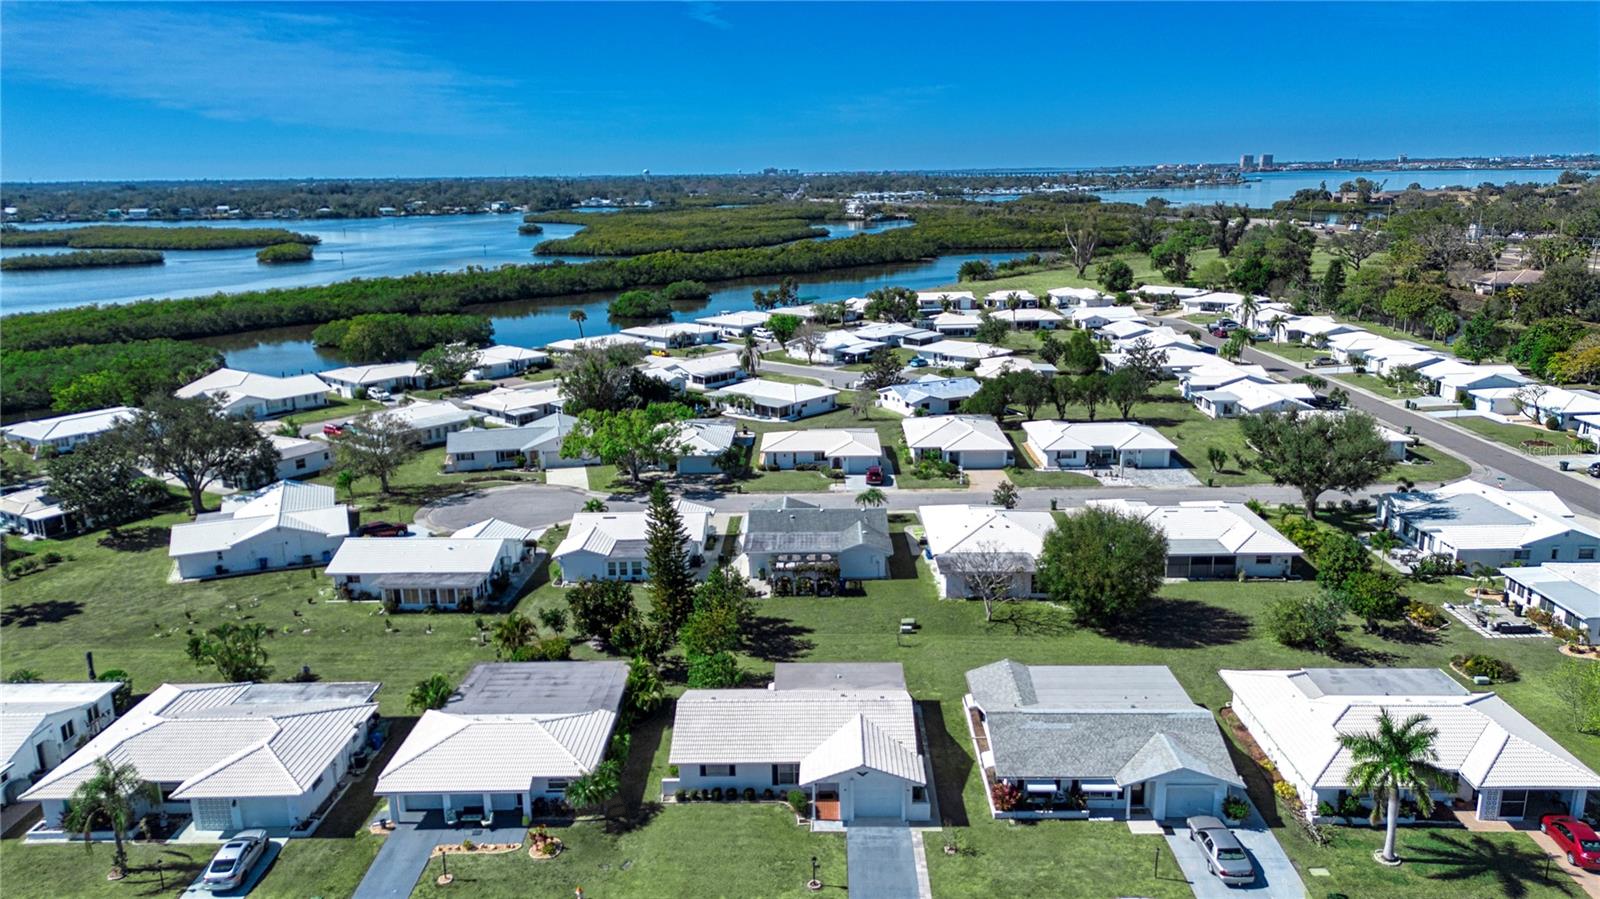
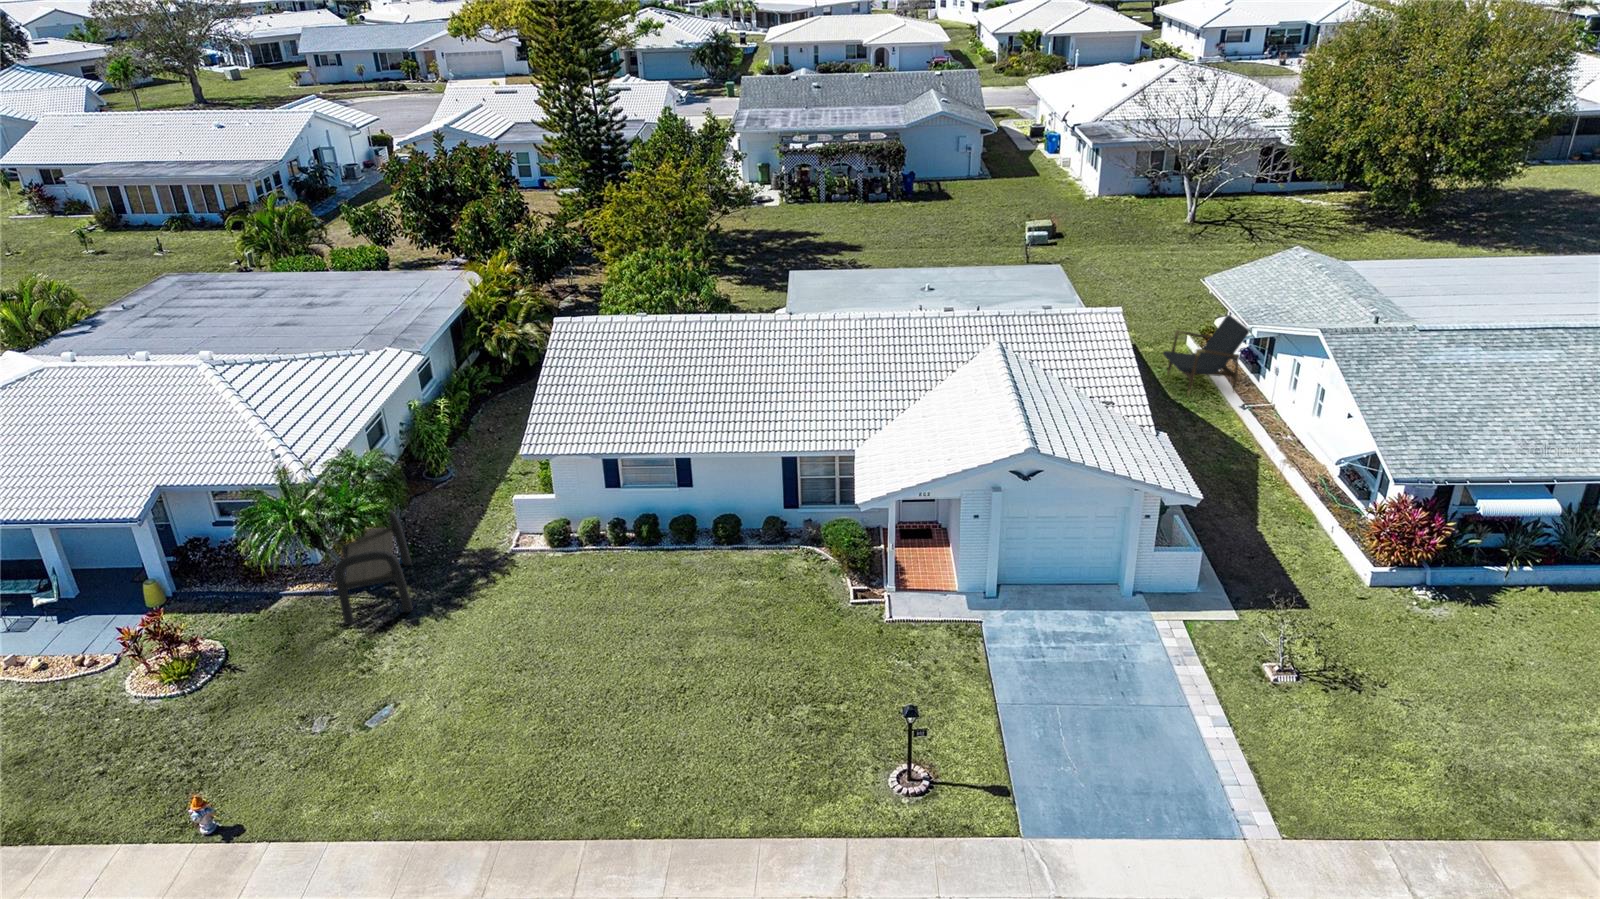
lounge chair: none [944,694,977,732] -> present [1163,315,1249,396]

